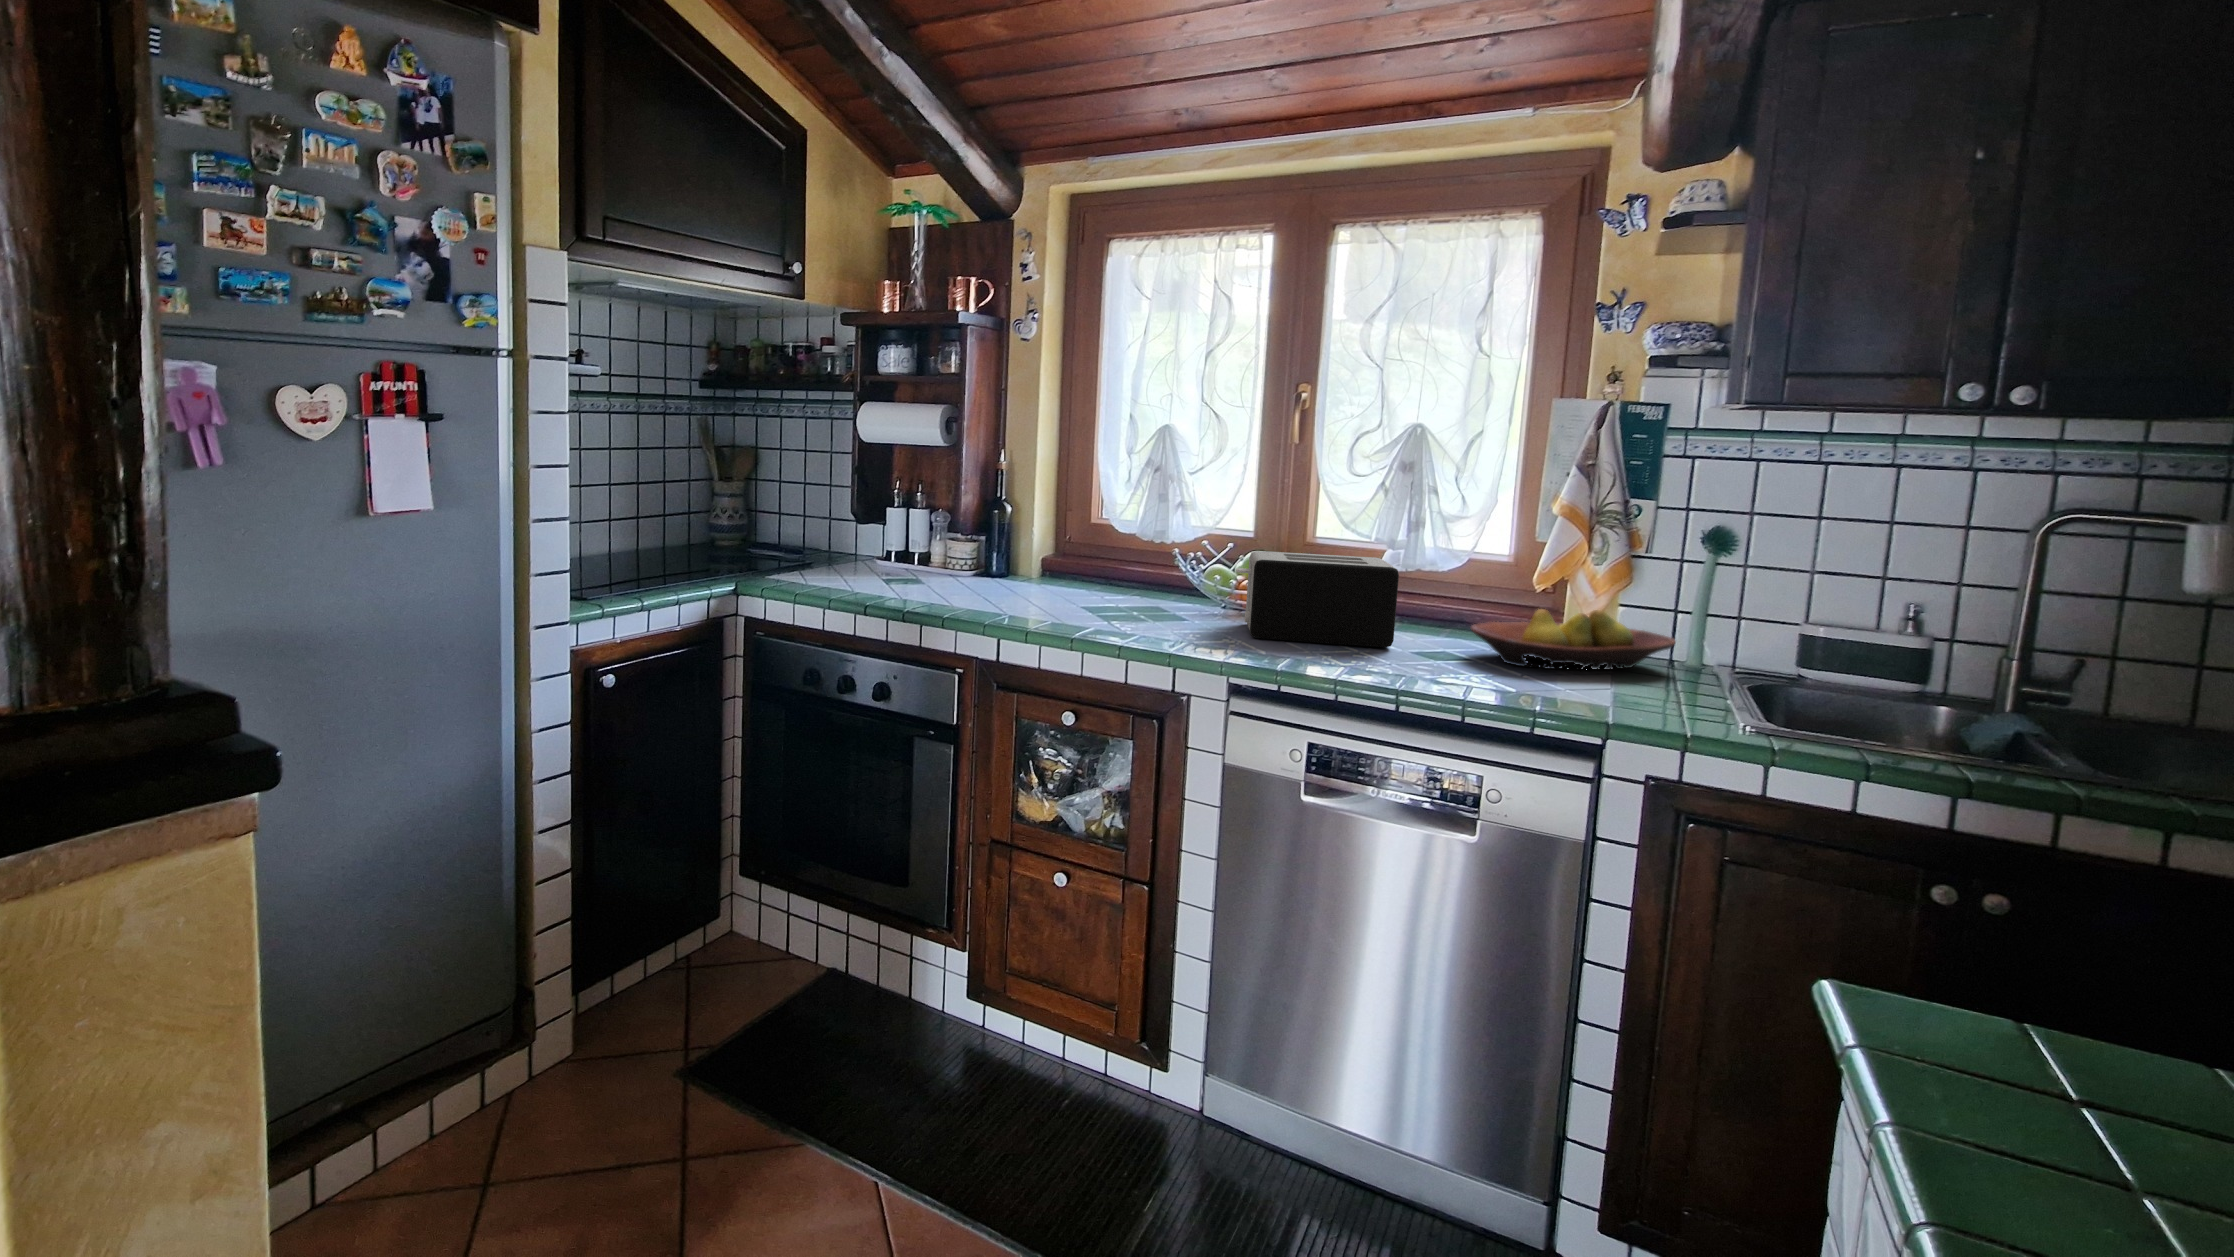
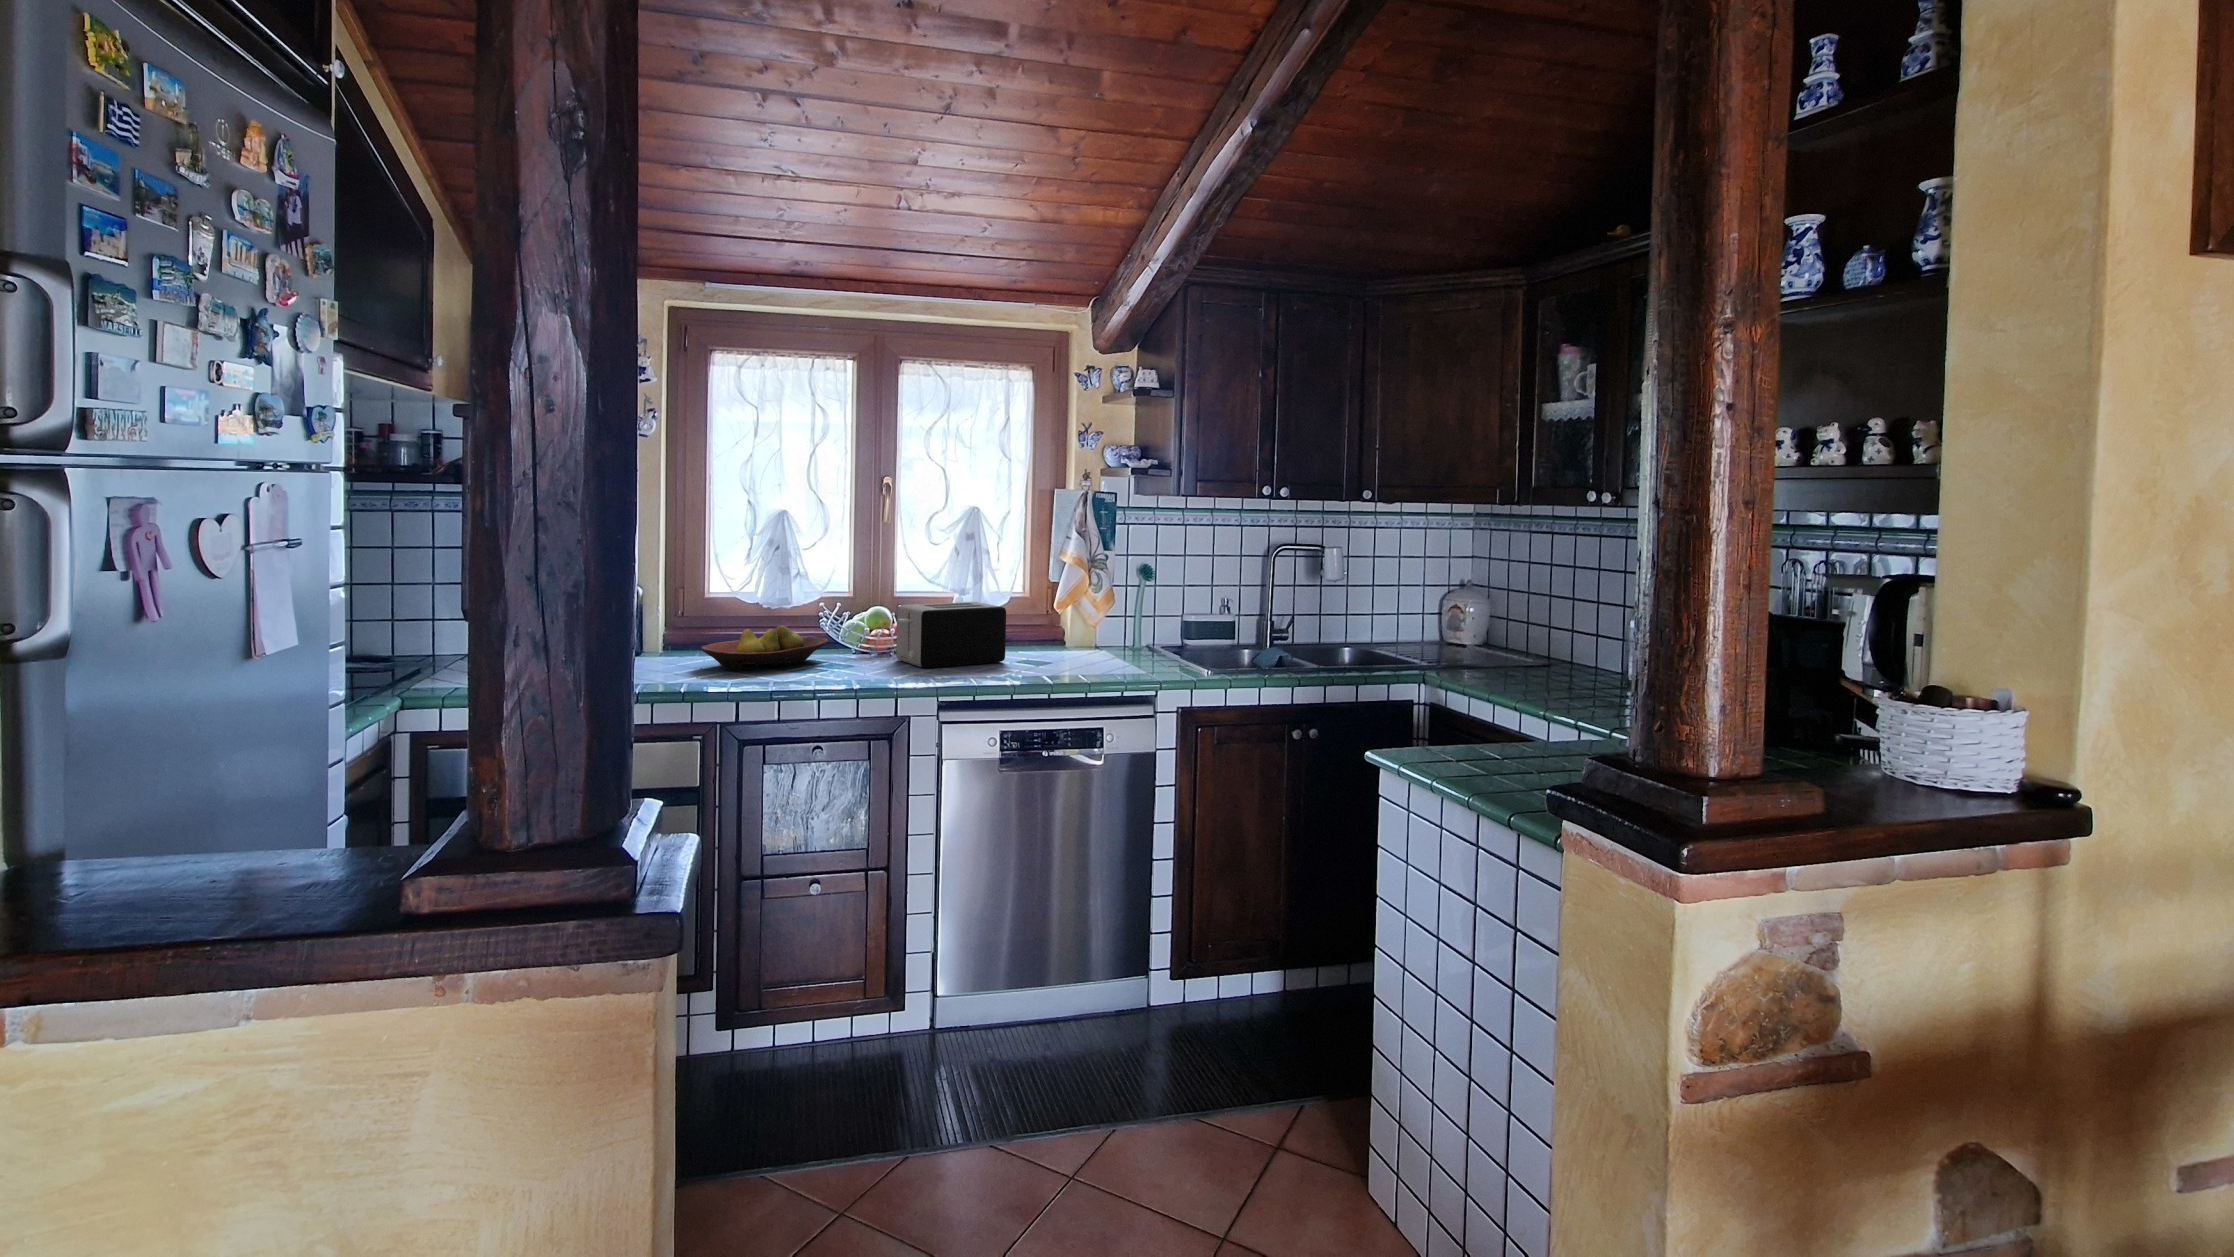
fruit bowl: present [1471,609,1676,670] -> present [701,625,828,671]

